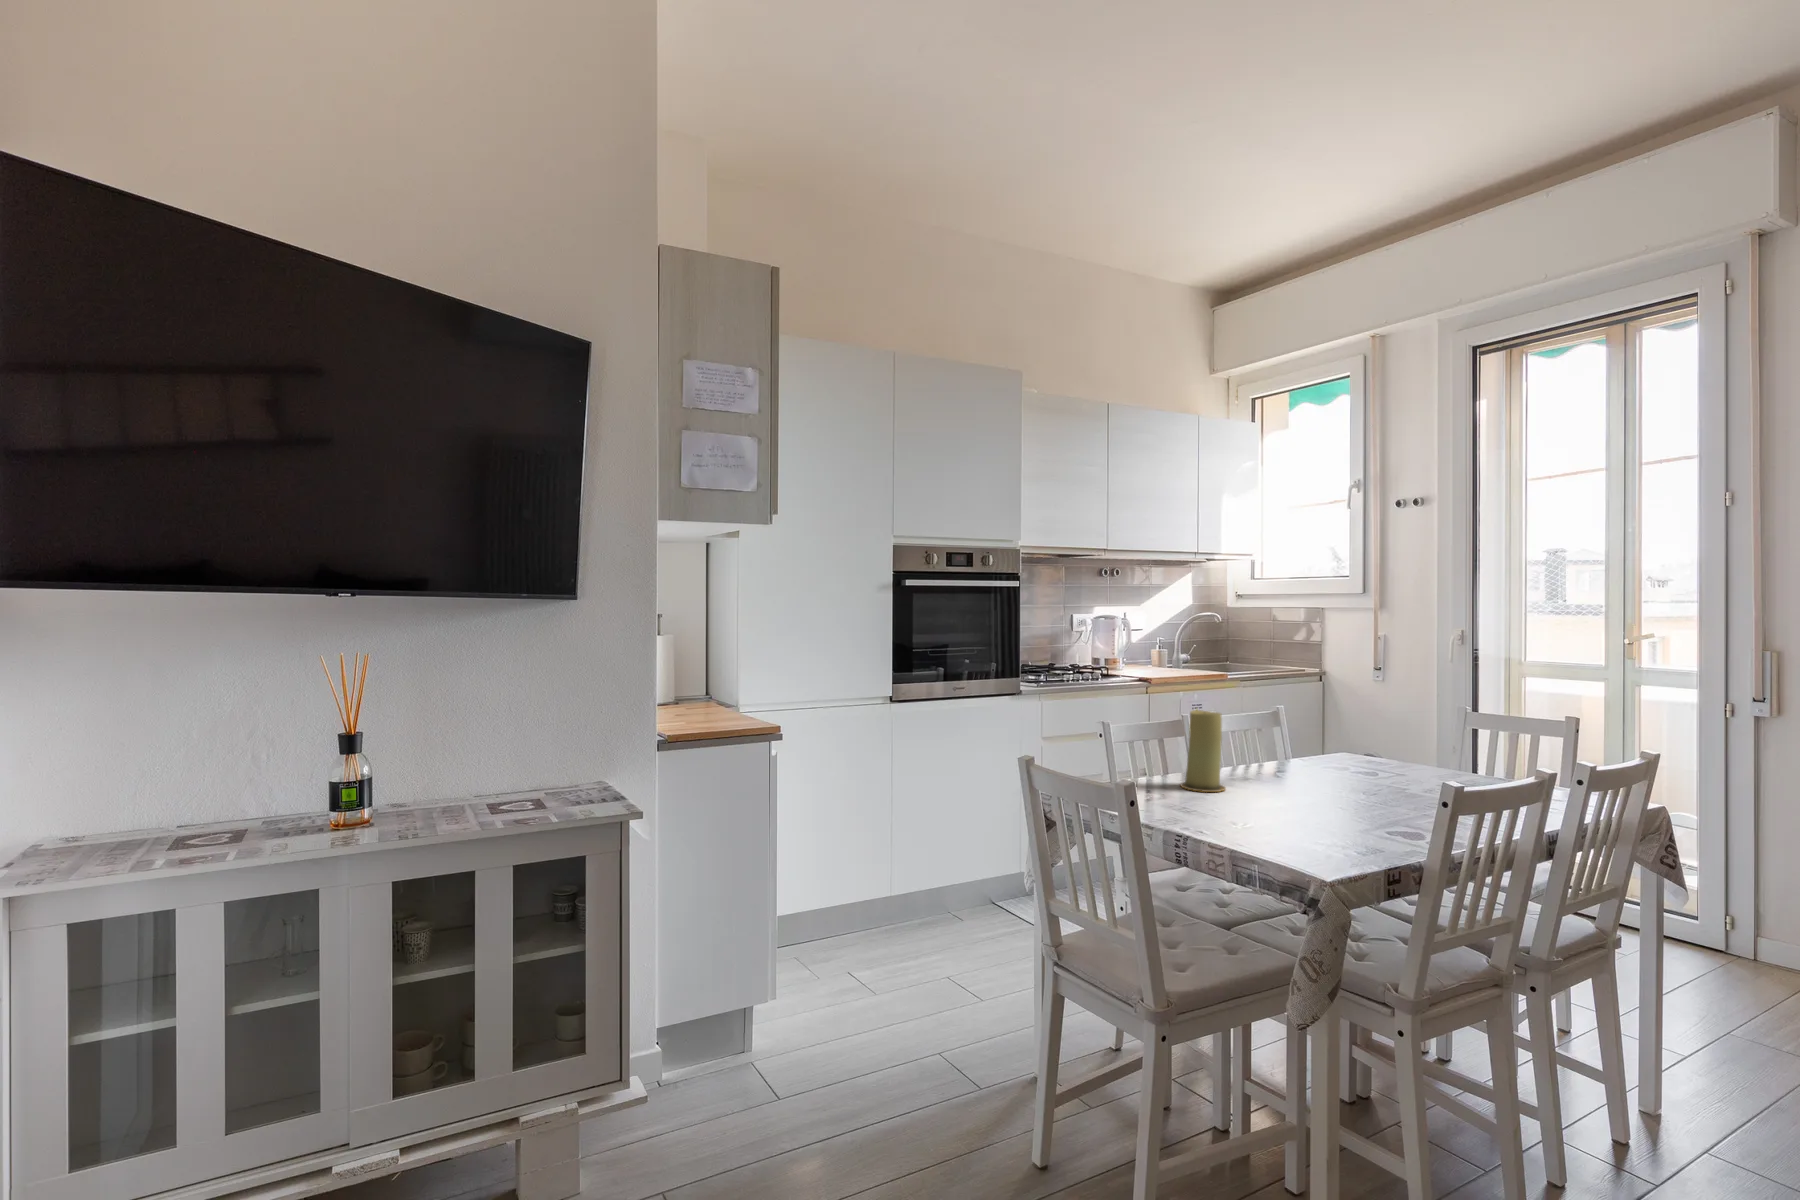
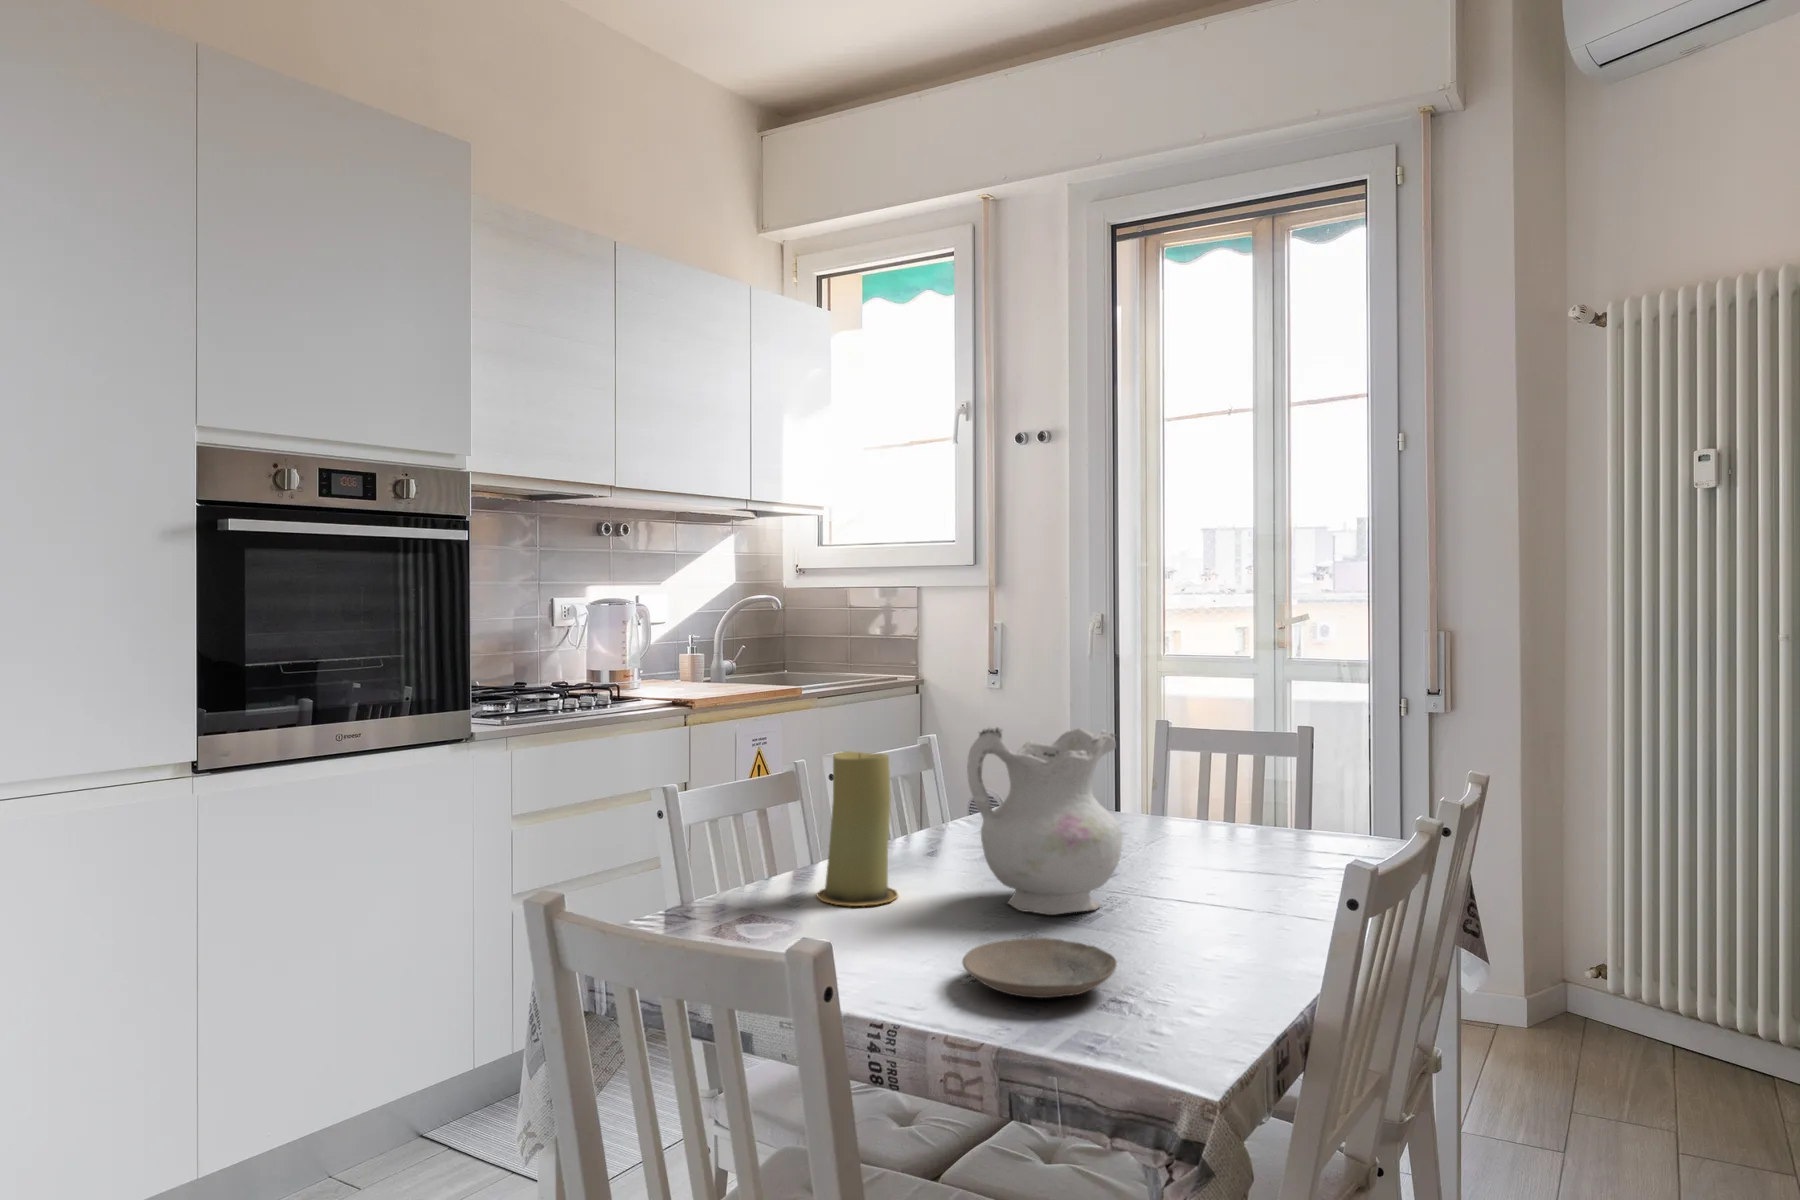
ceramic pitcher: none [1261,701,1359,808] -> present [967,728,1123,915]
plate: none [1232,811,1317,838] -> present [962,938,1117,998]

